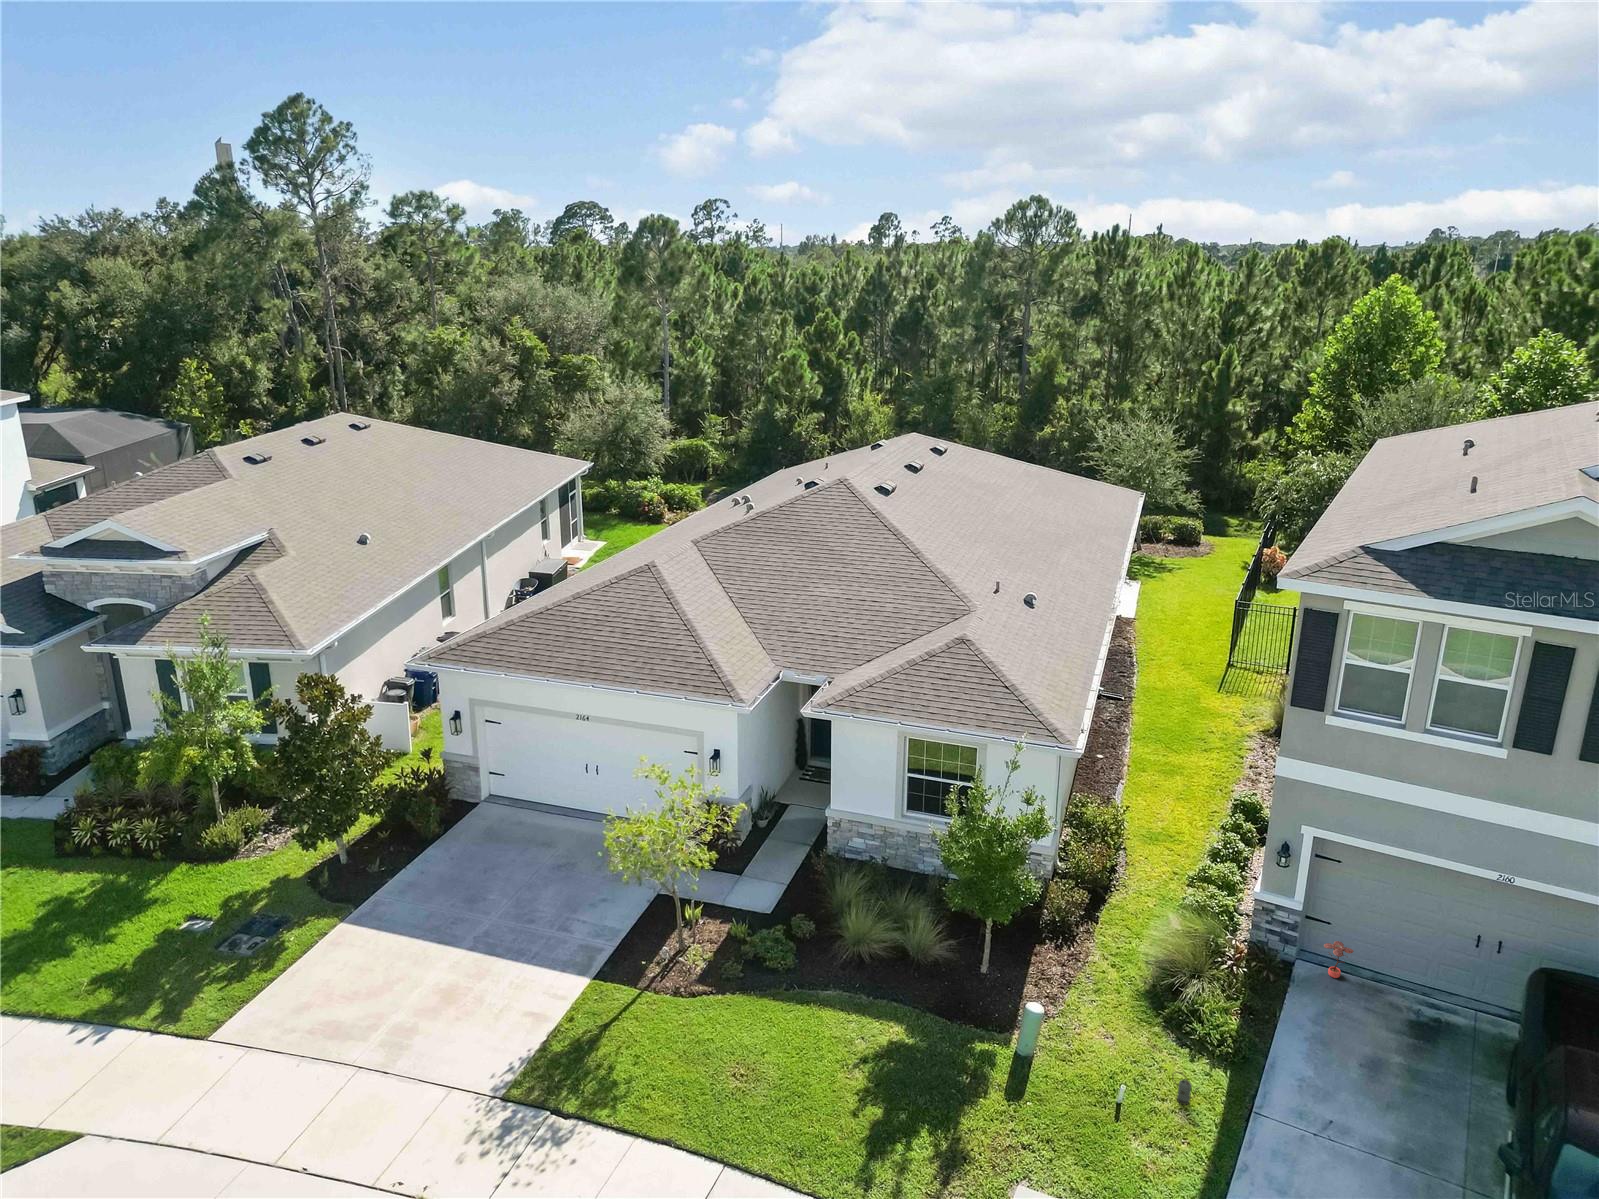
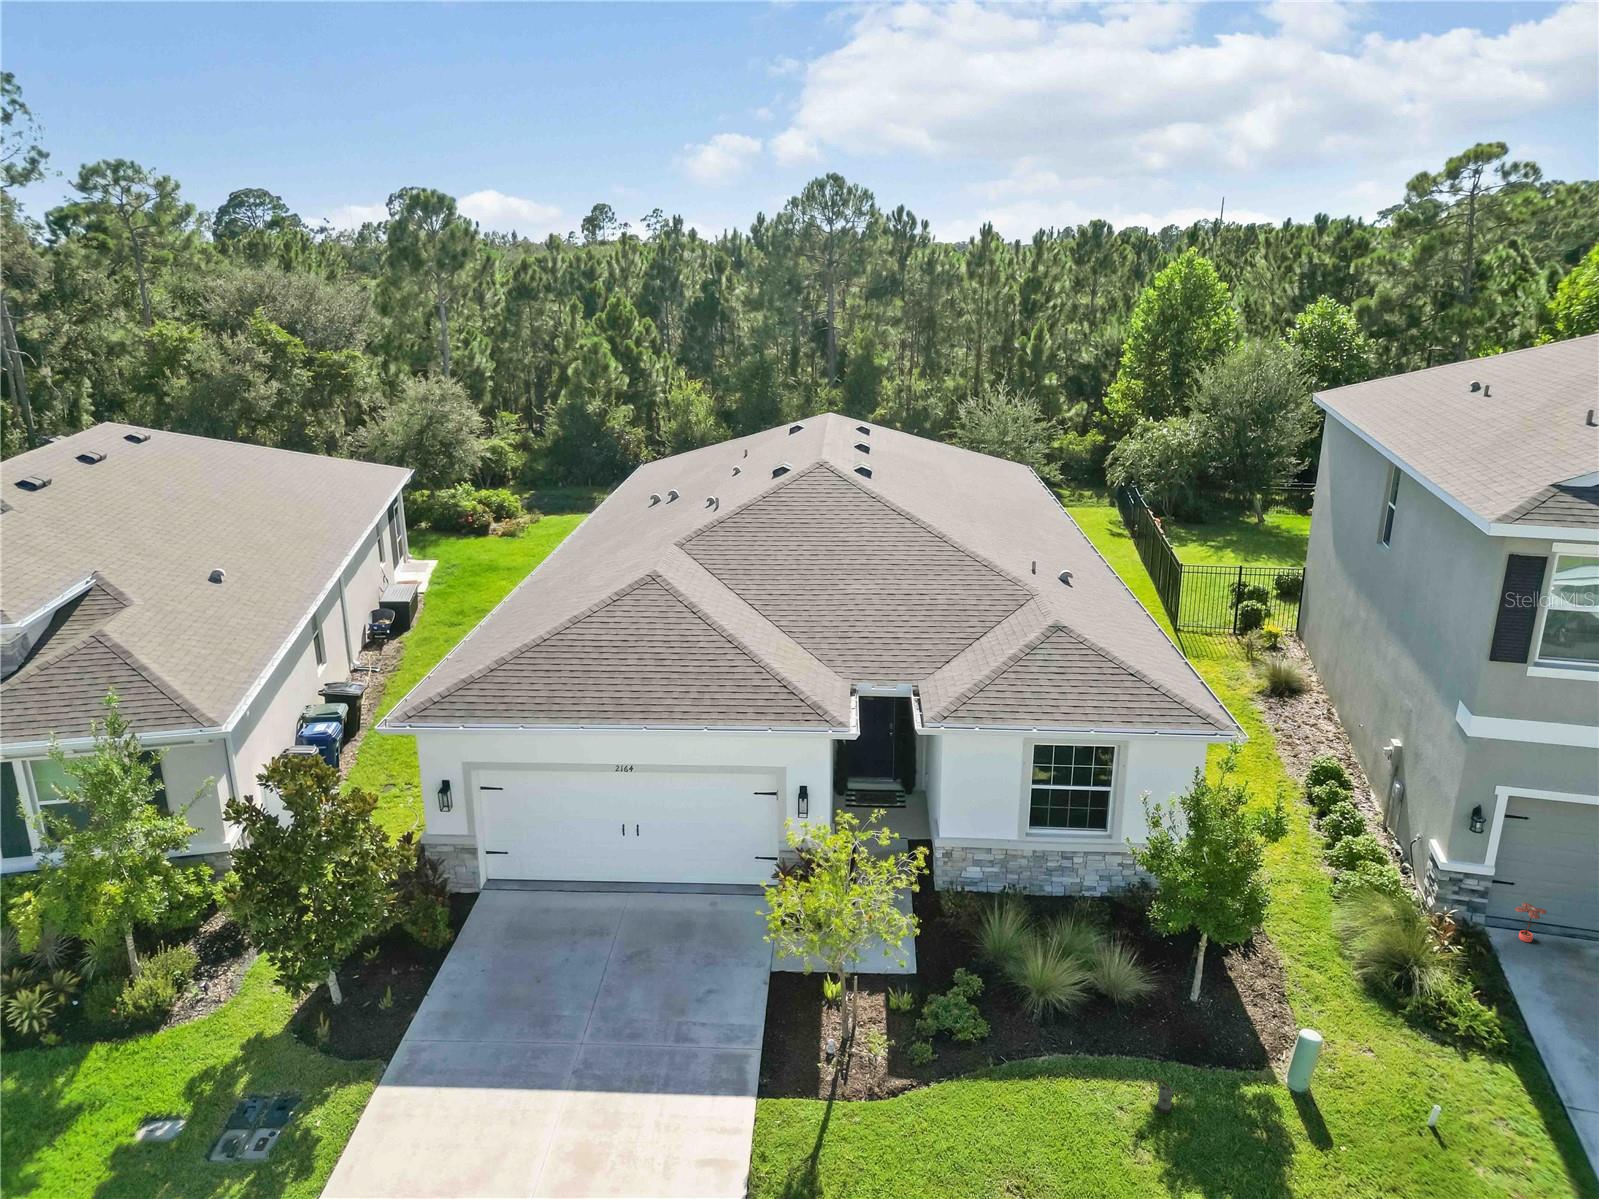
watering can: present [1173,1072,1192,1105] -> present [1150,1078,1180,1113]

